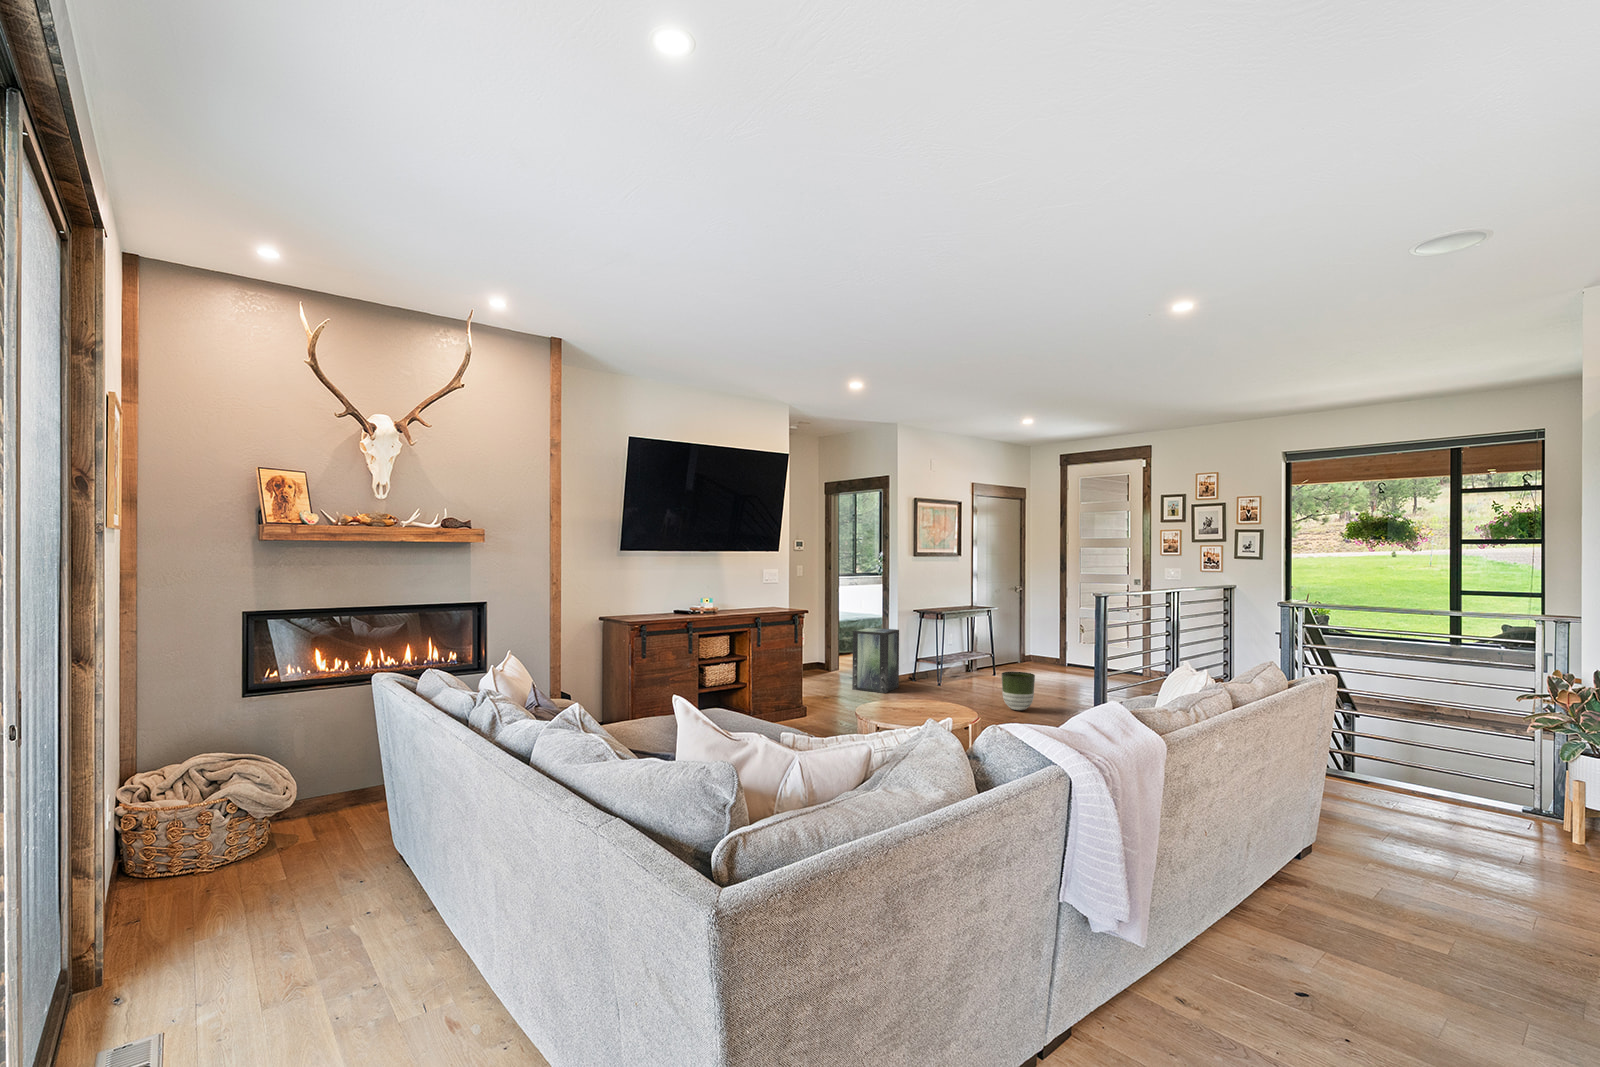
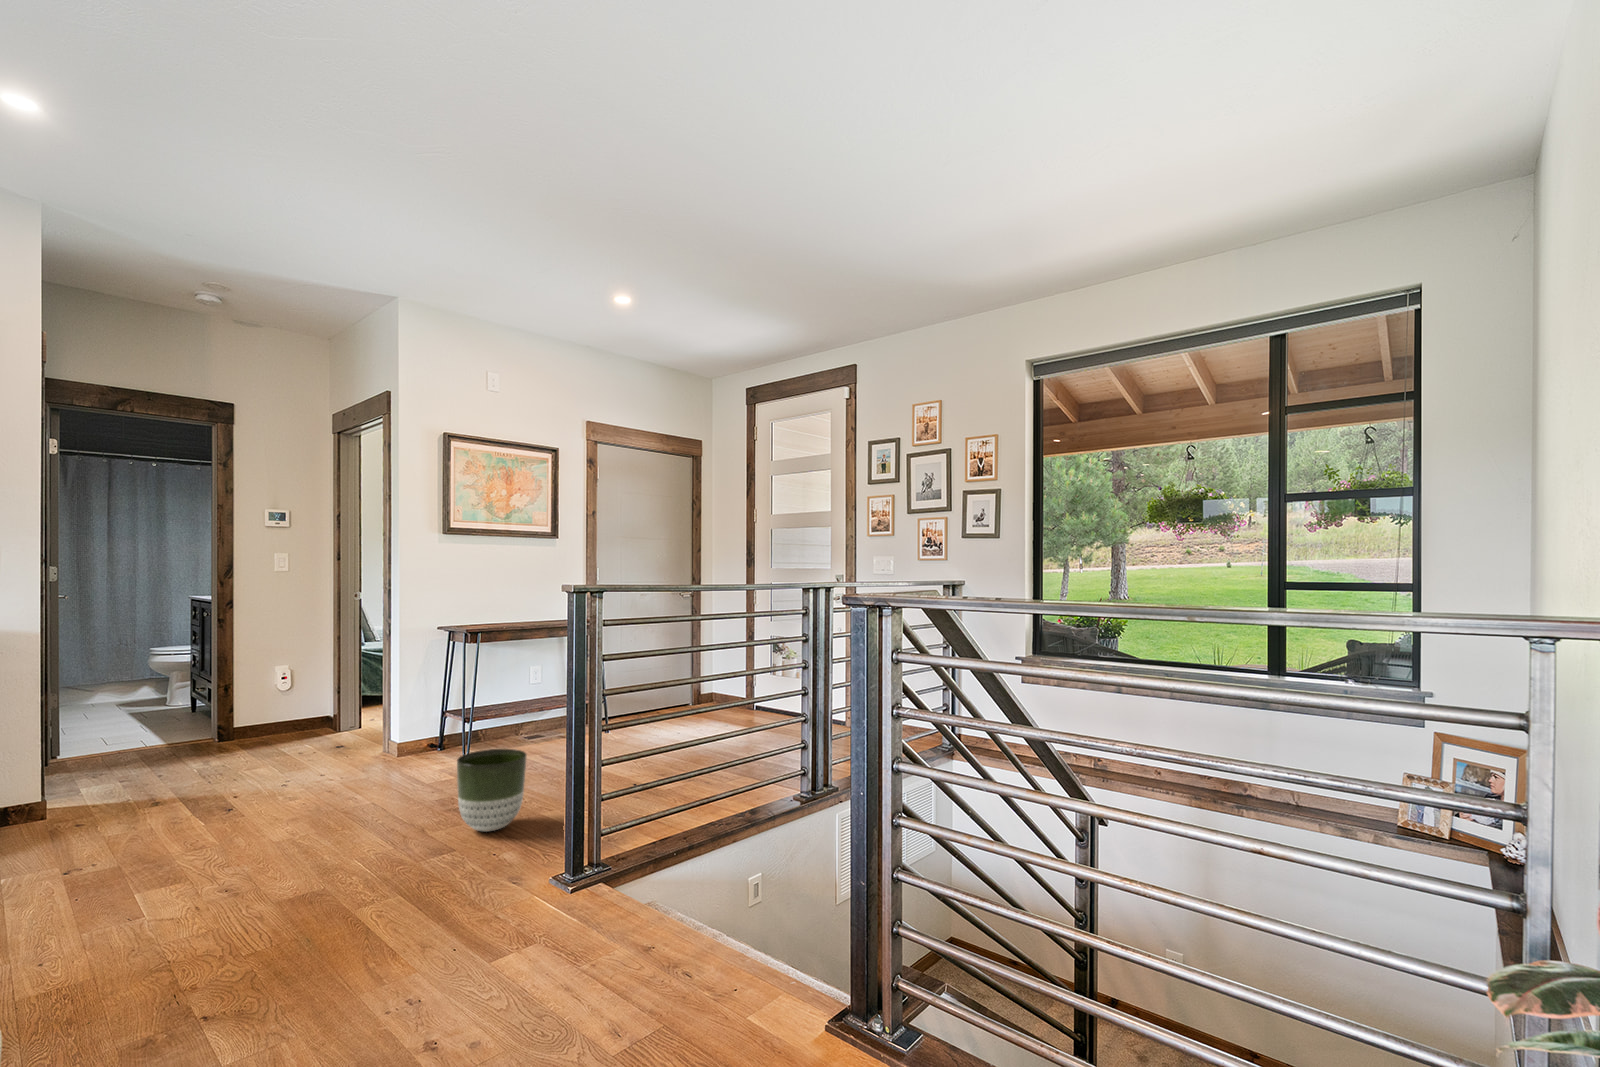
storage box: present [852,628,899,693] -> none [251,661,364,789]

